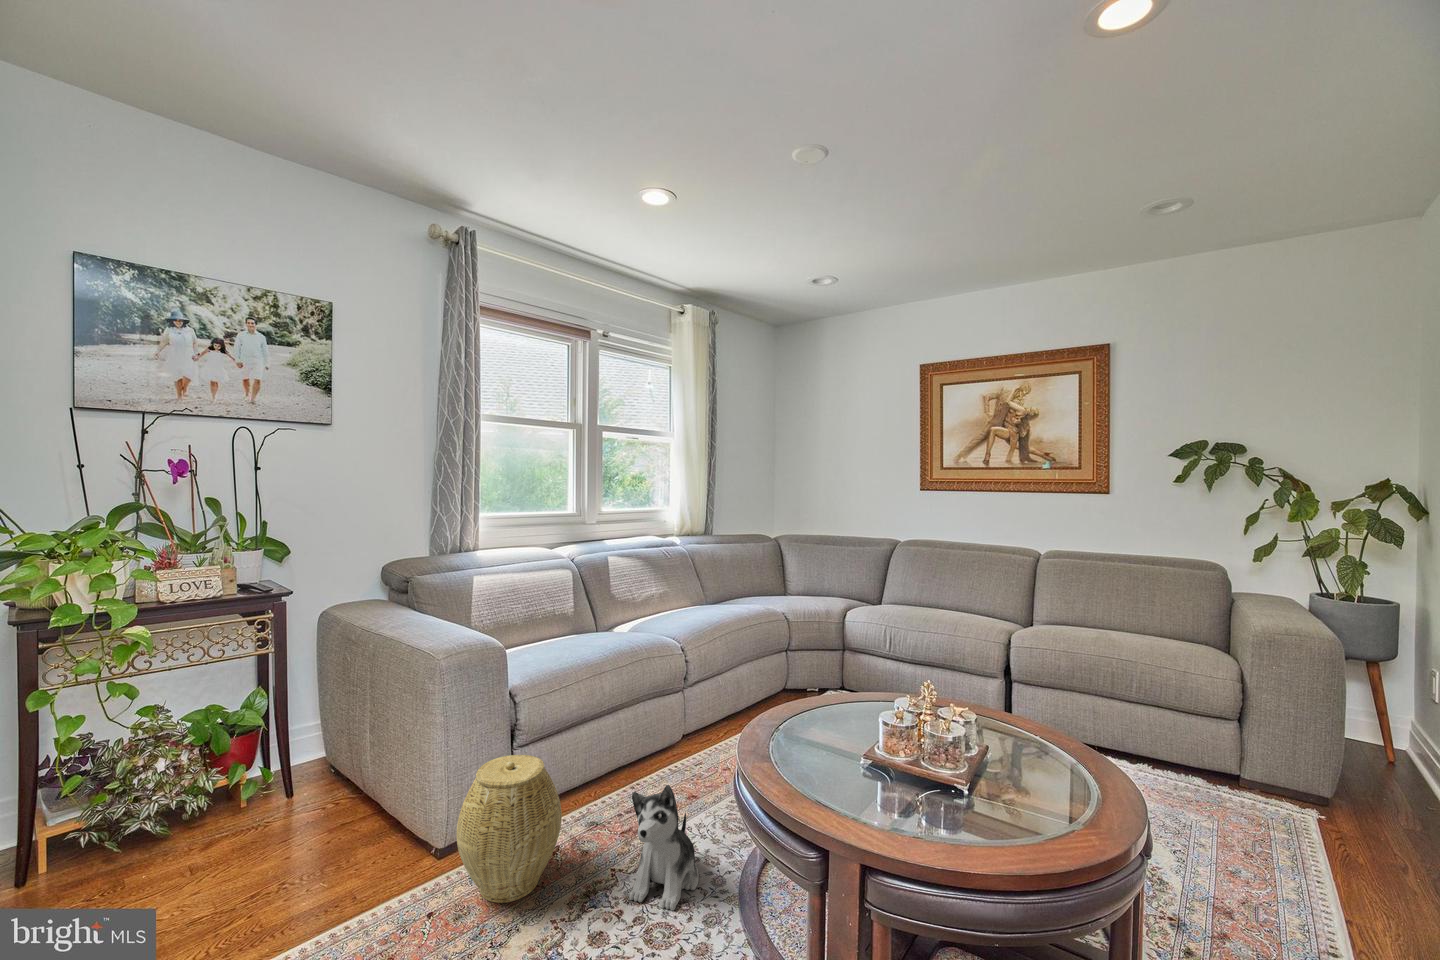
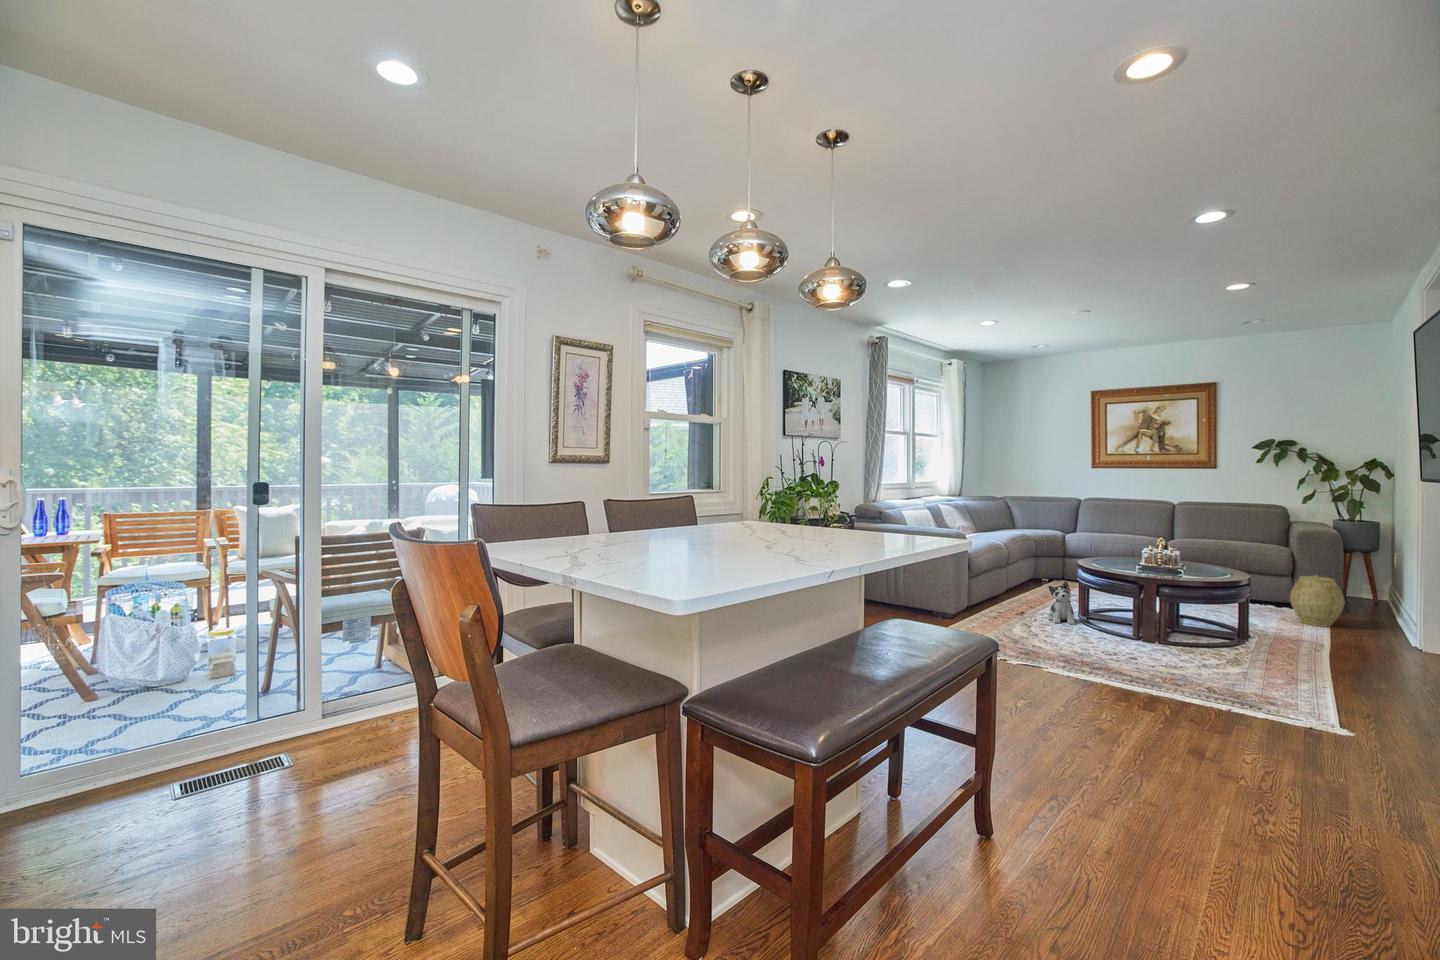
woven basket: present [456,755,562,903] -> present [1290,575,1345,627]

